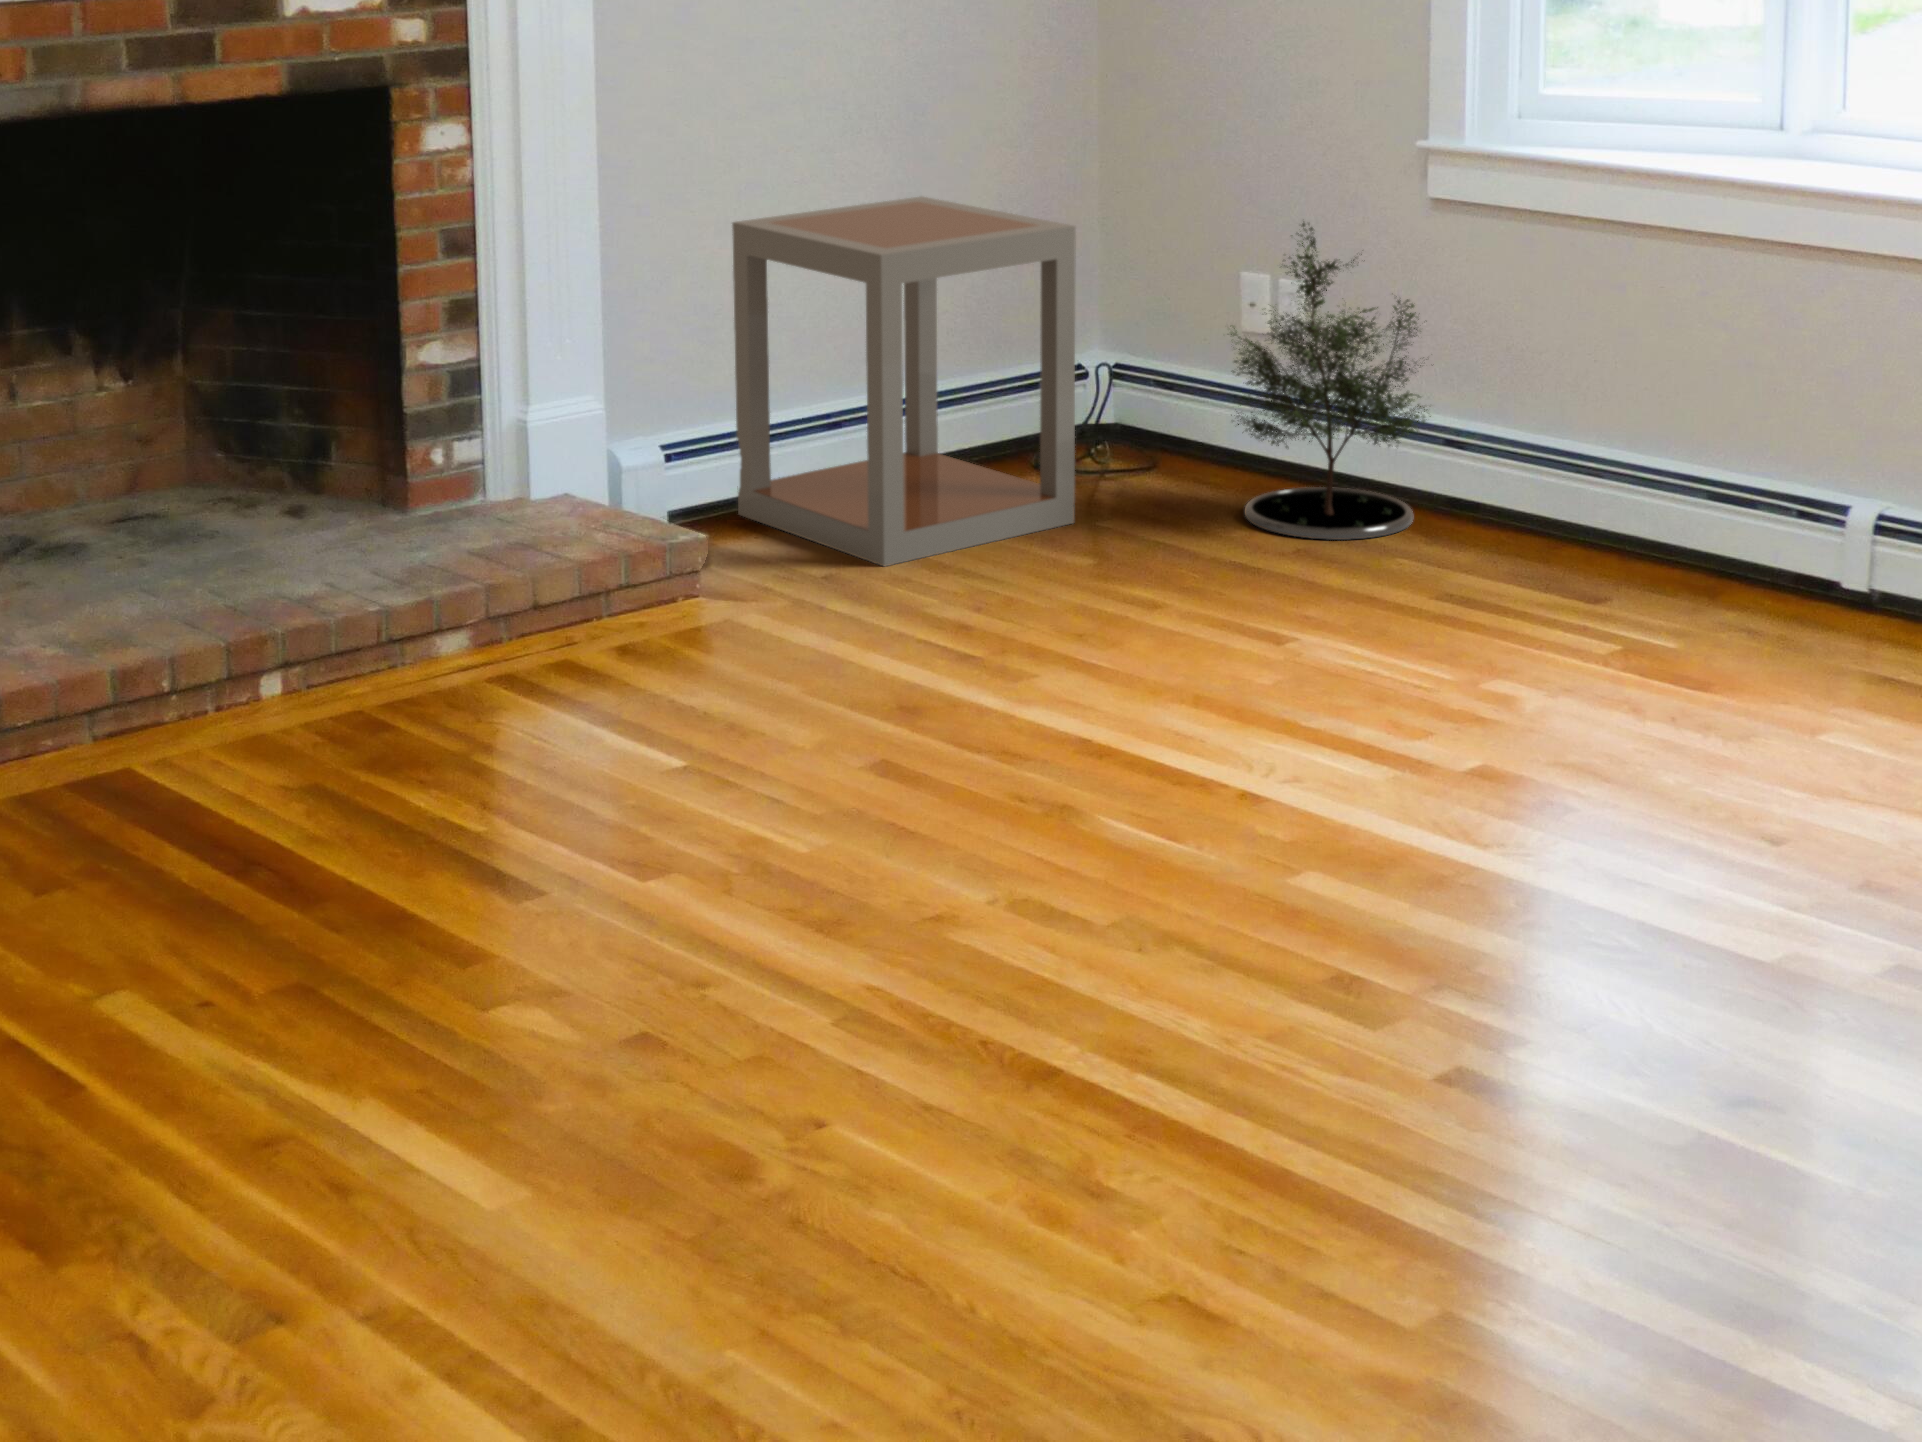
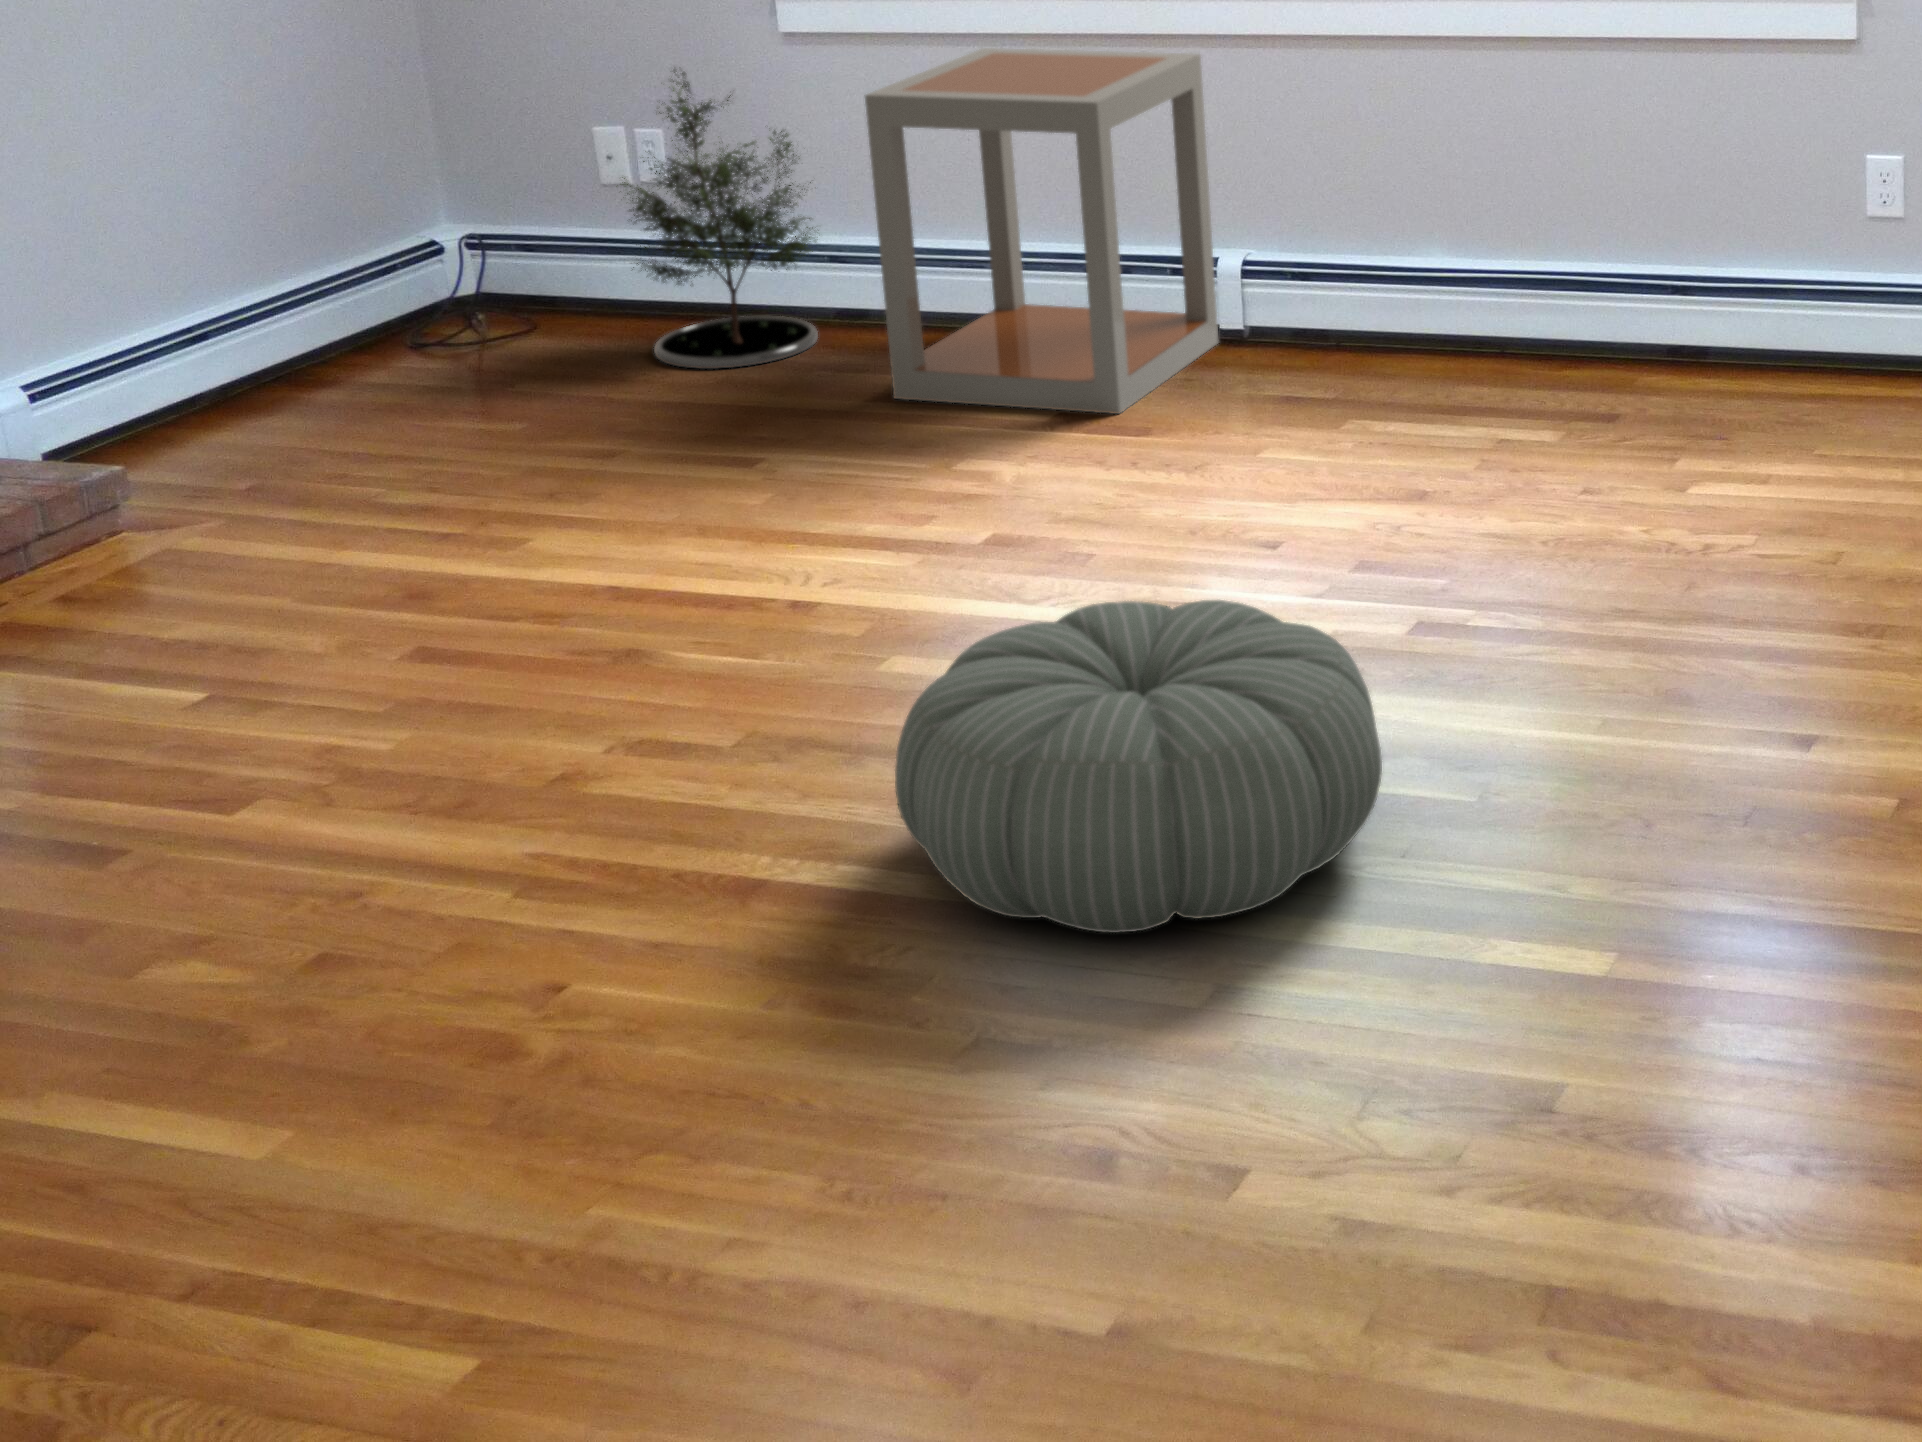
side table: present [732,197,1076,567] -> present [865,48,1218,414]
pouf: none [1189,862,1751,1253] -> present [895,600,1382,933]

